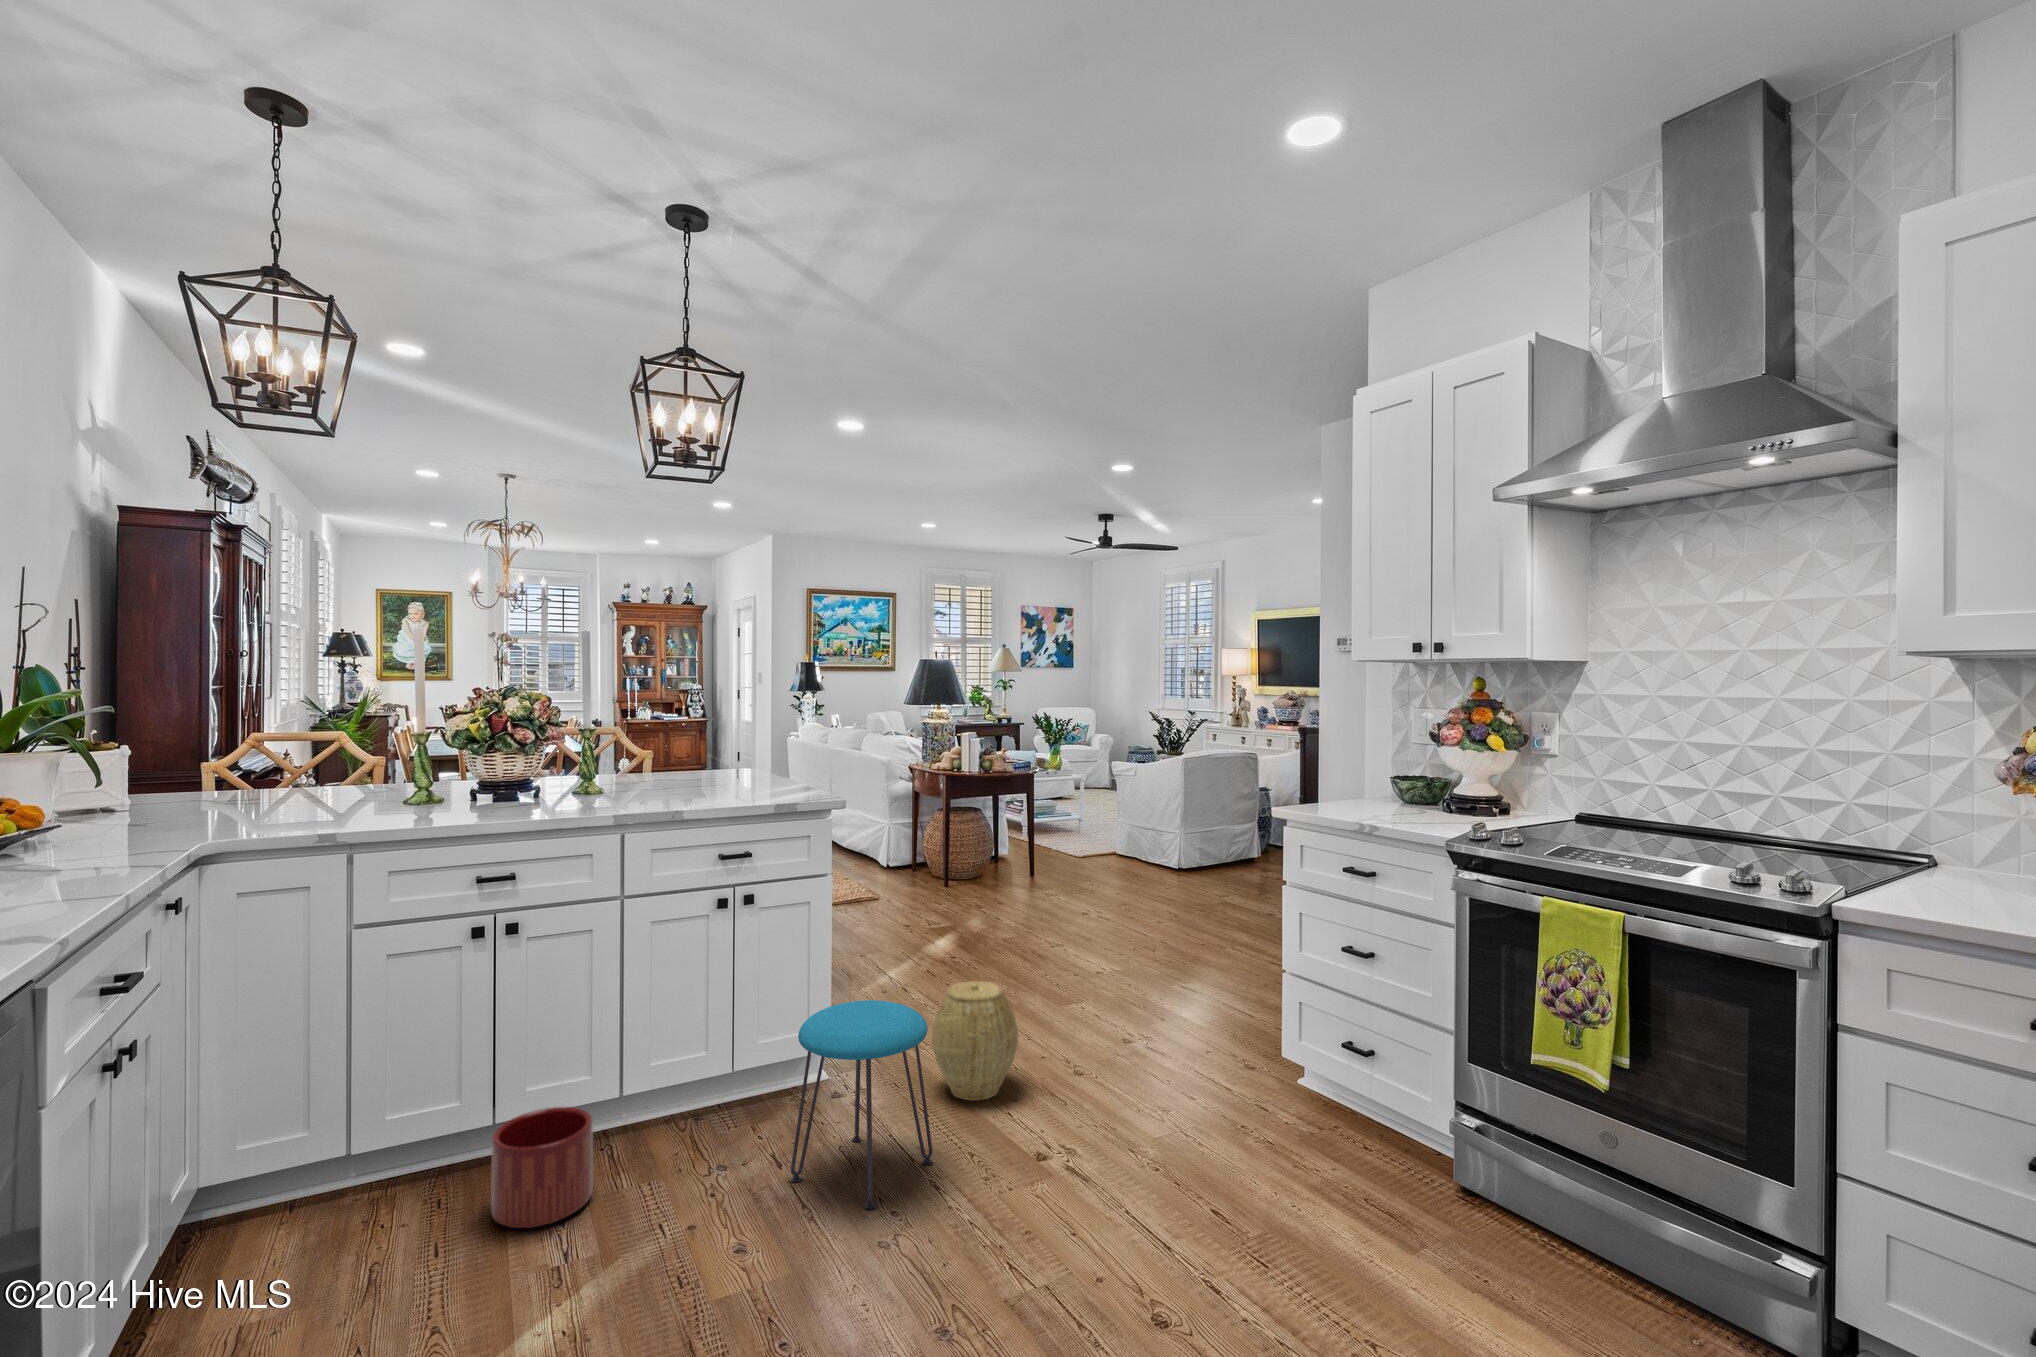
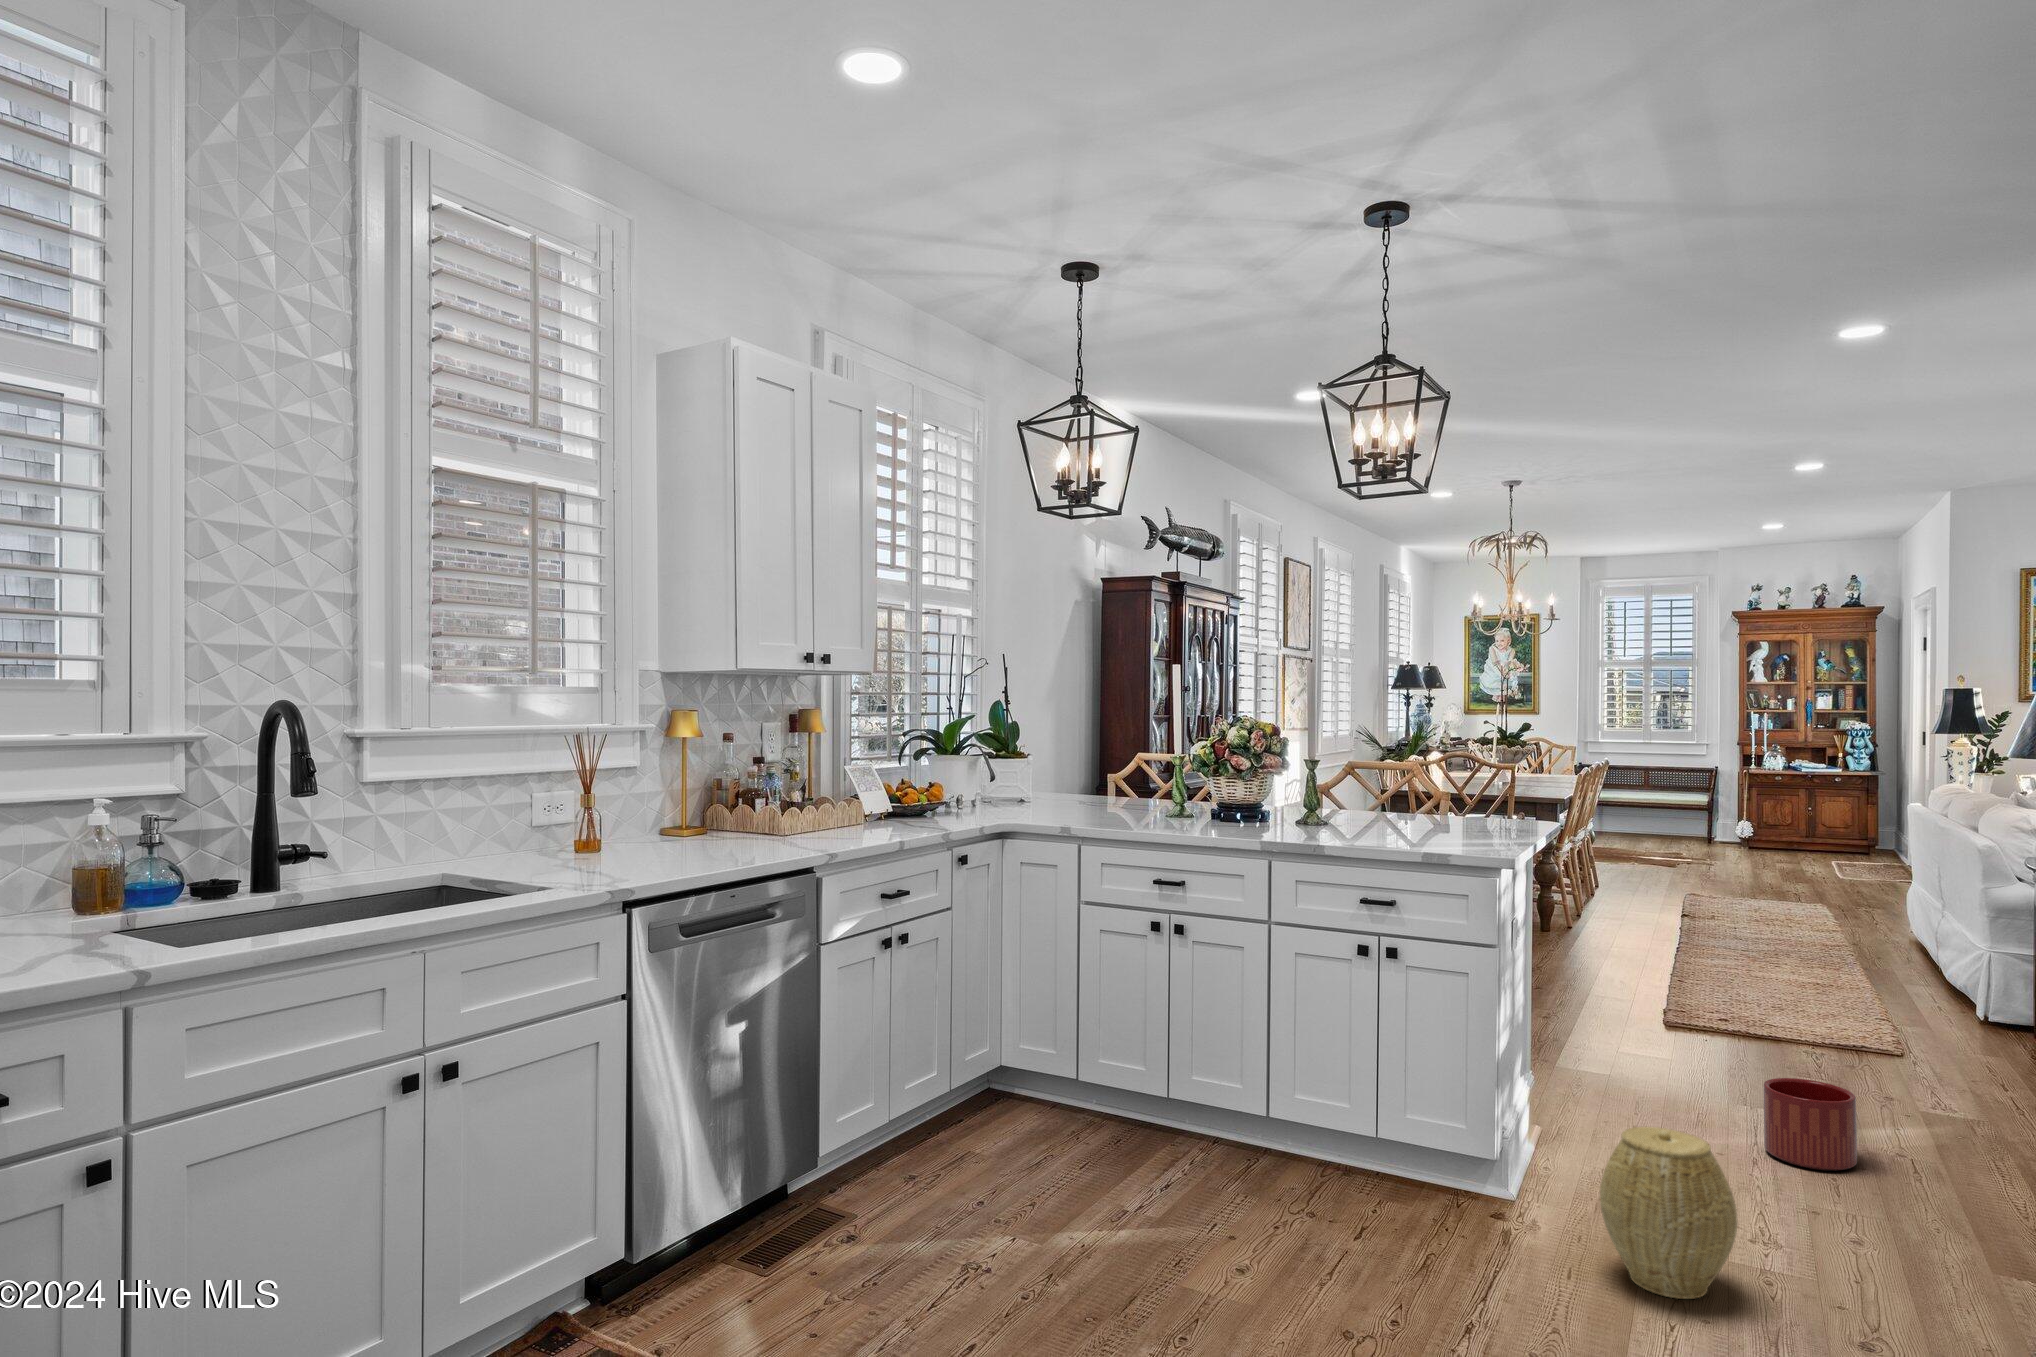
stool: present [791,1000,933,1209] -> none [1340,1082,1499,1311]
planter: present [491,1107,593,1228] -> present [1764,1078,1857,1171]

